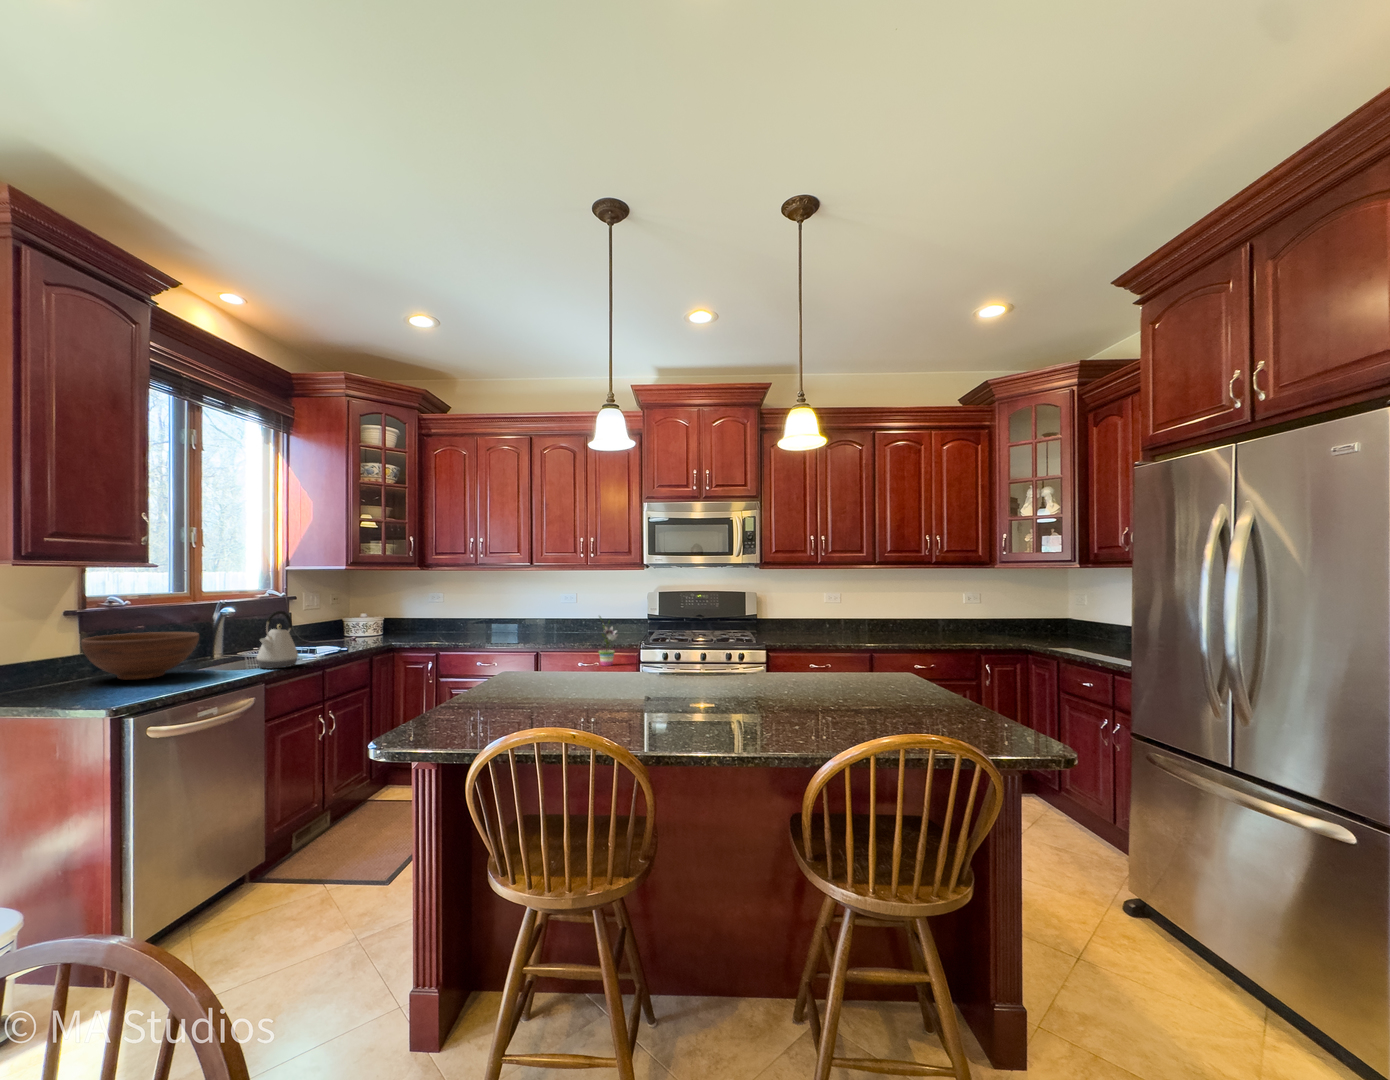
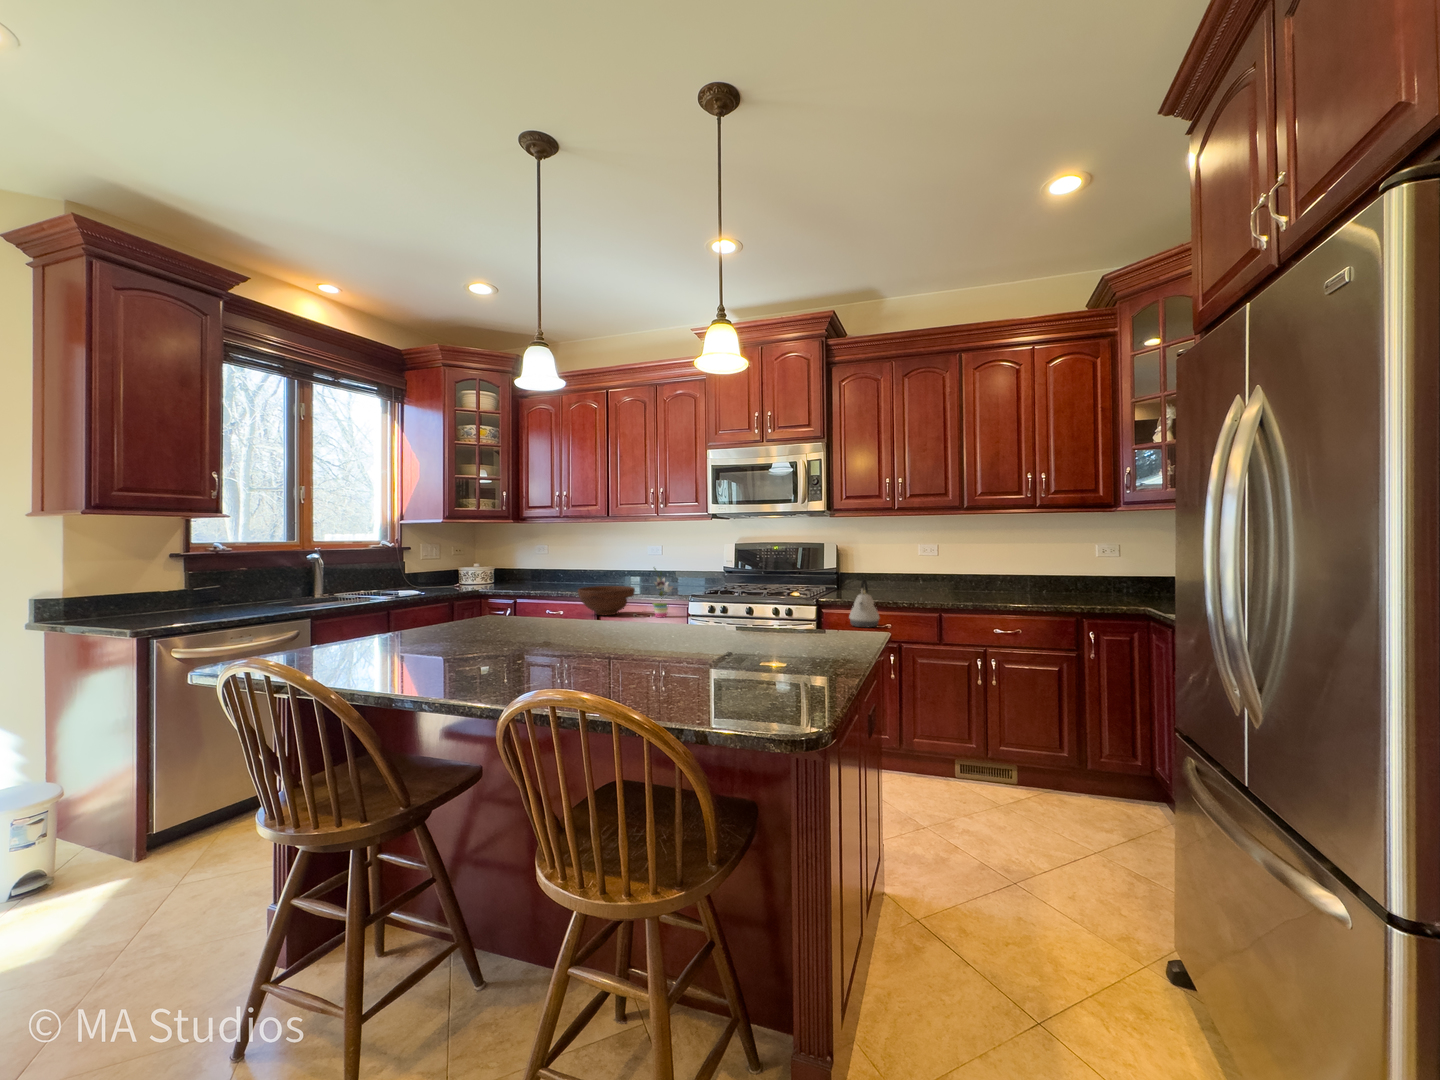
kettle: present [257,611,298,669] -> present [849,579,880,627]
fruit bowl: present [81,632,199,680] -> present [578,586,635,615]

